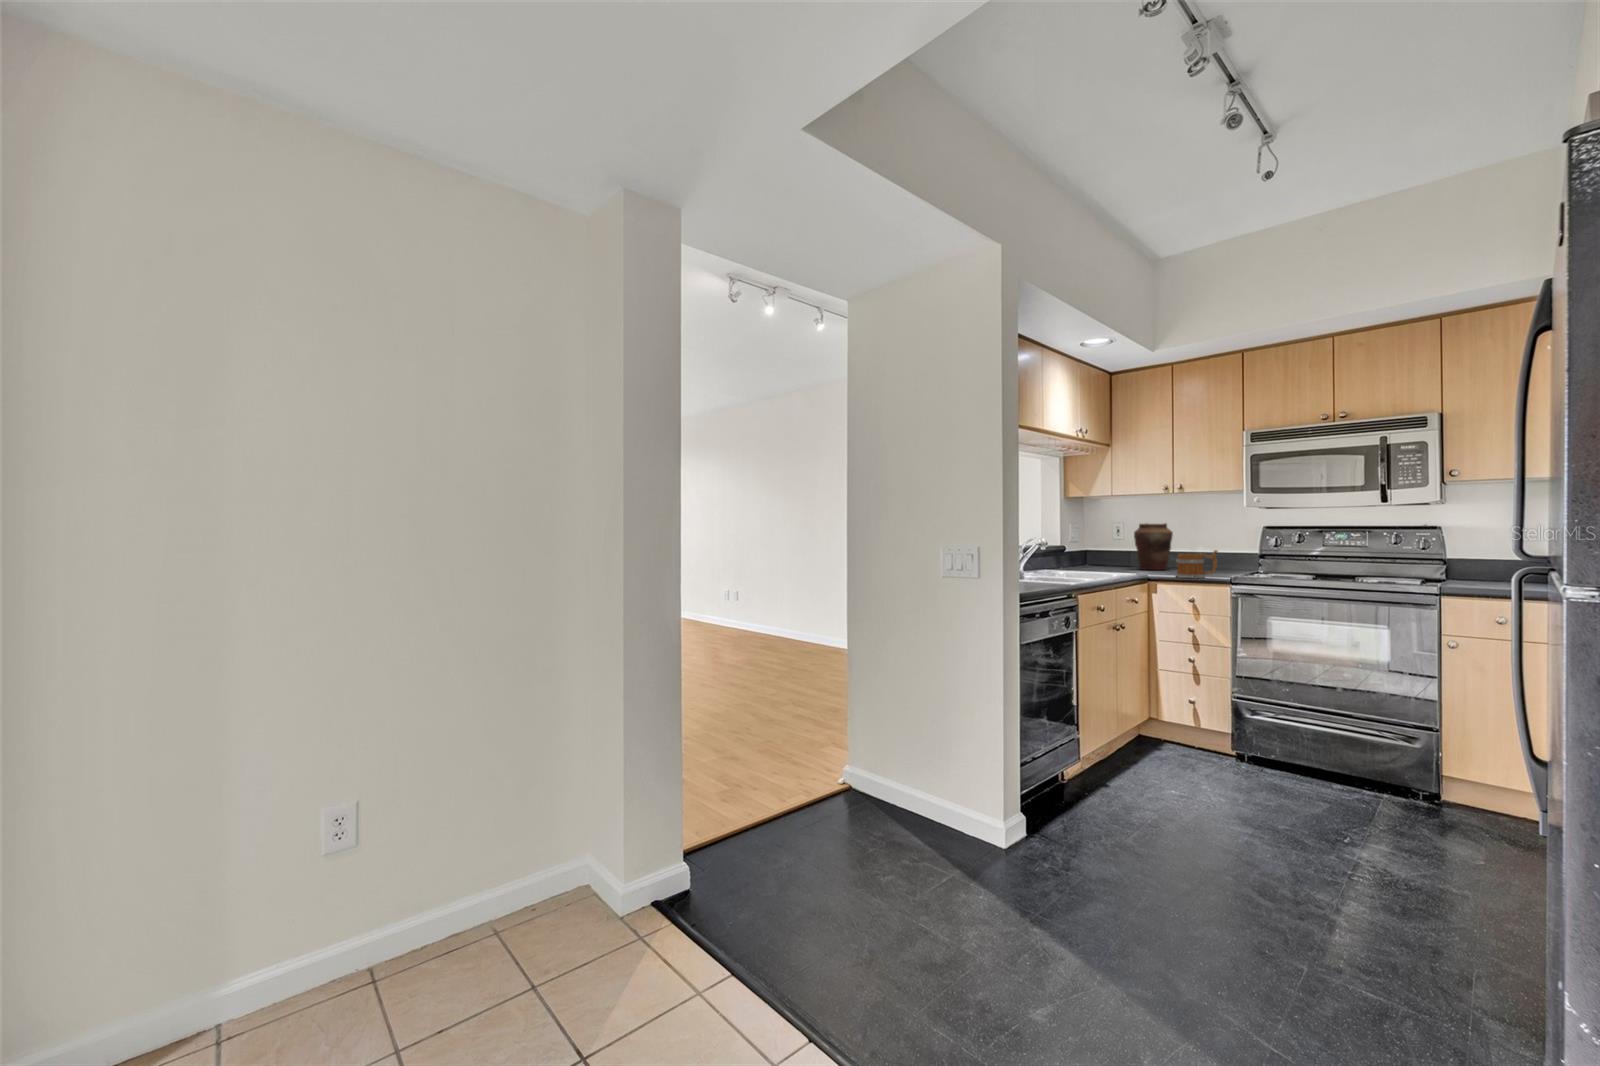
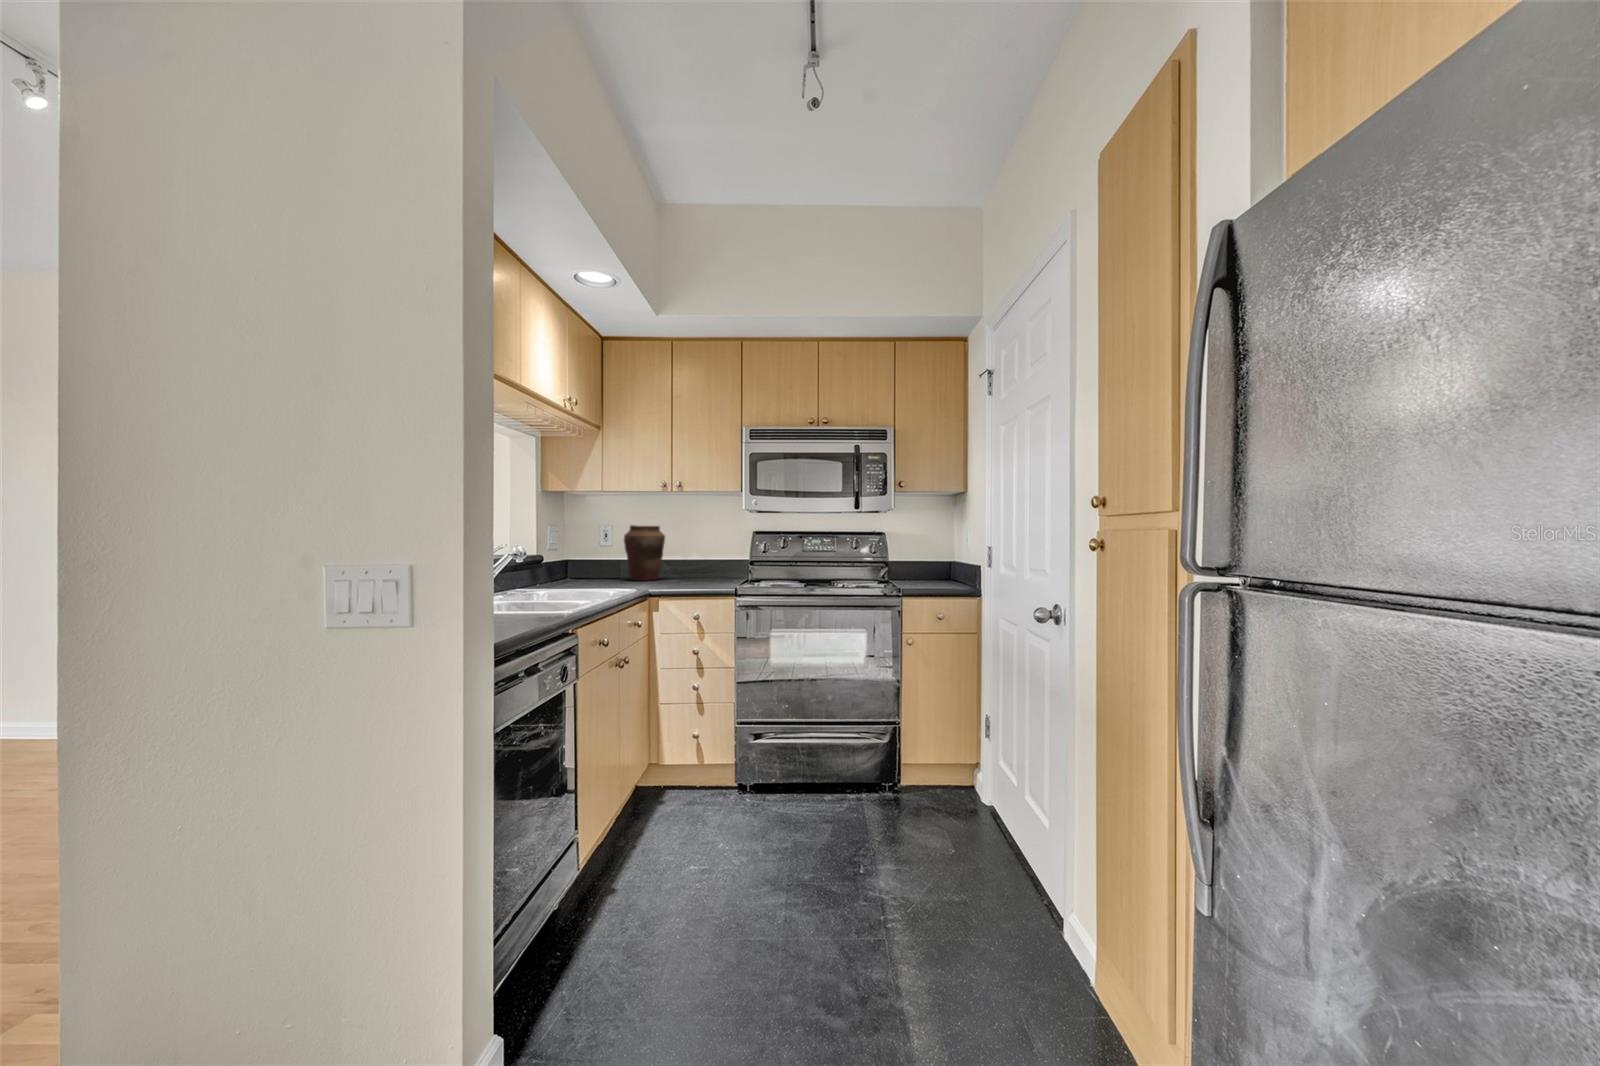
mug: present [1176,550,1218,578] -> none [678,557,721,591]

